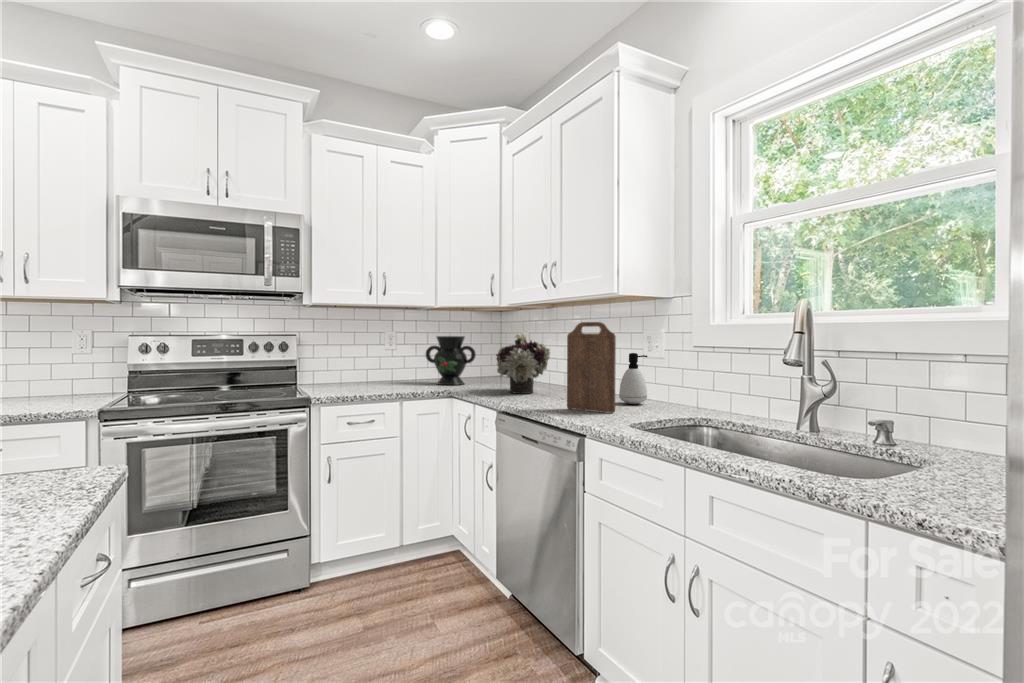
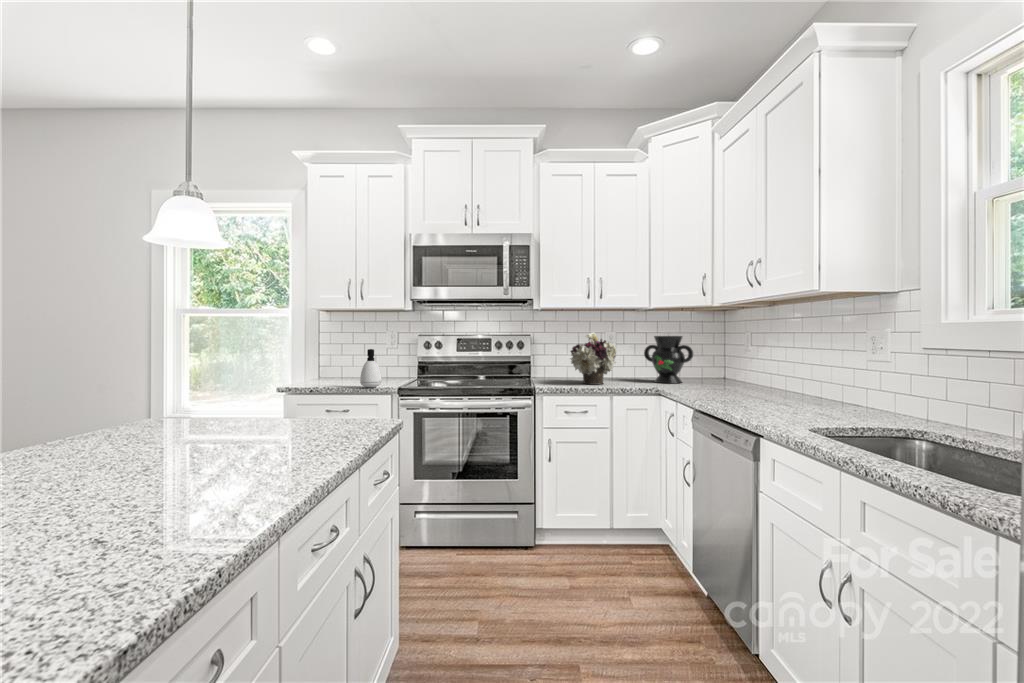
cutting board: present [567,322,616,413] -> none [760,321,811,416]
flower arrangement: present [496,333,550,394] -> present [570,333,617,385]
soap dispenser: present [619,353,647,404] -> present [360,349,382,388]

